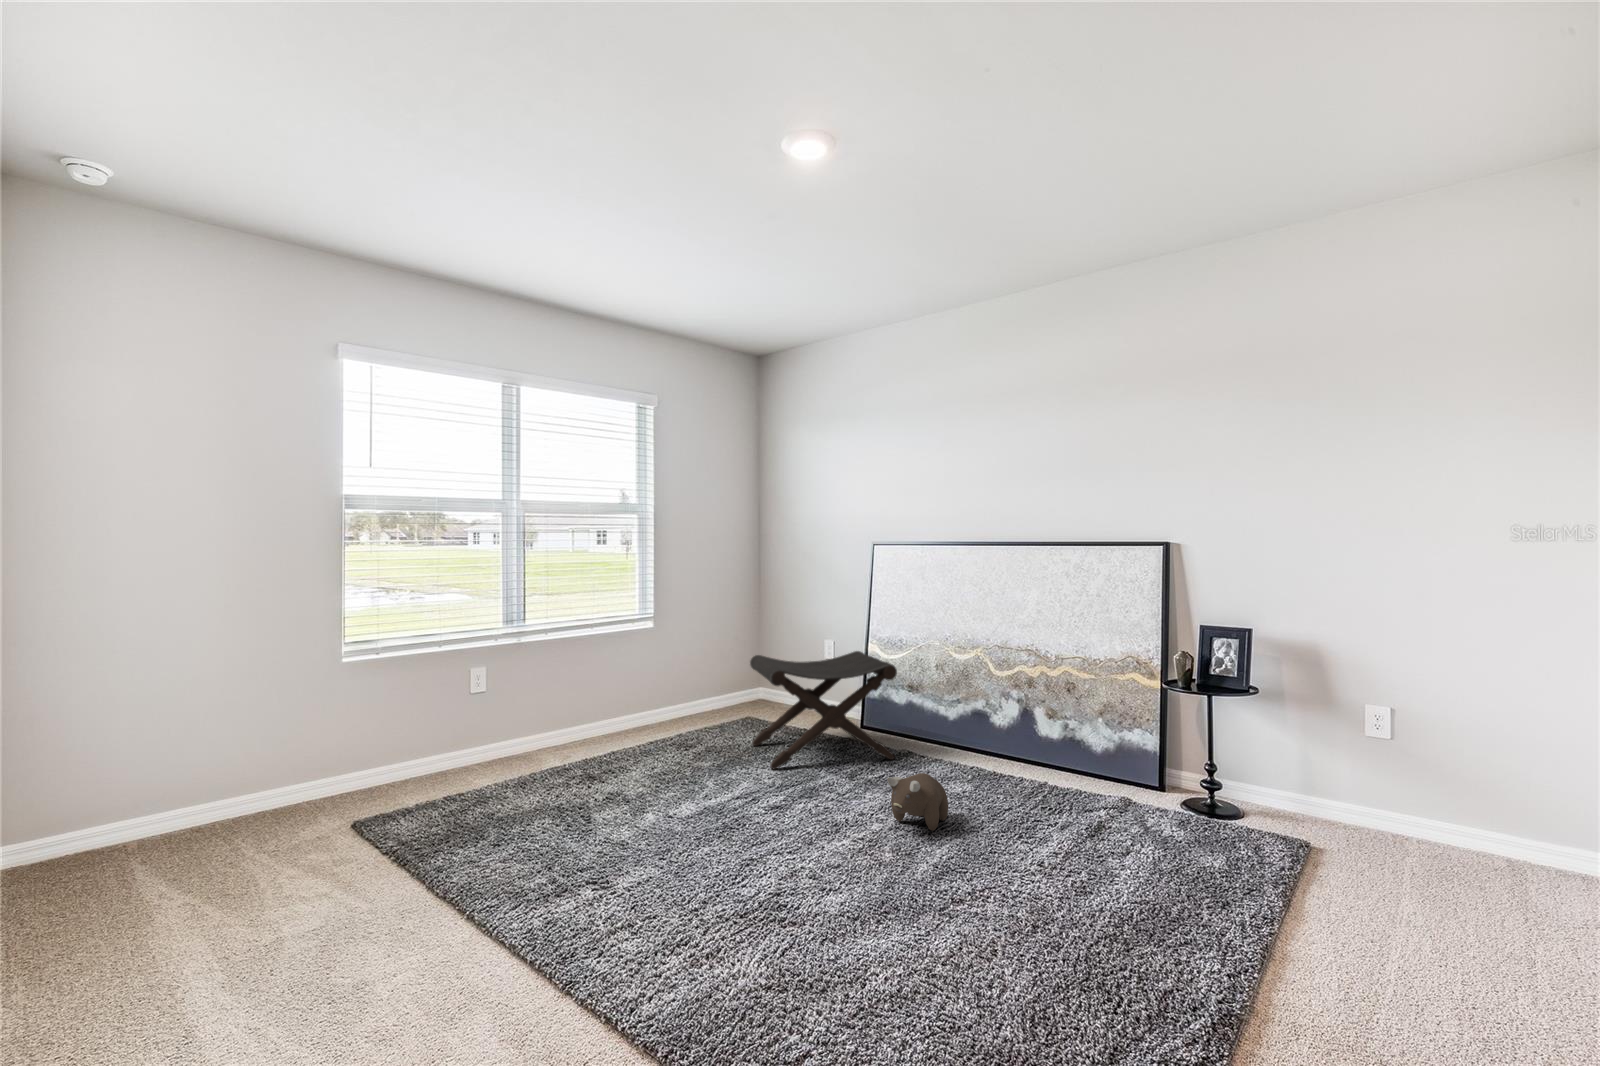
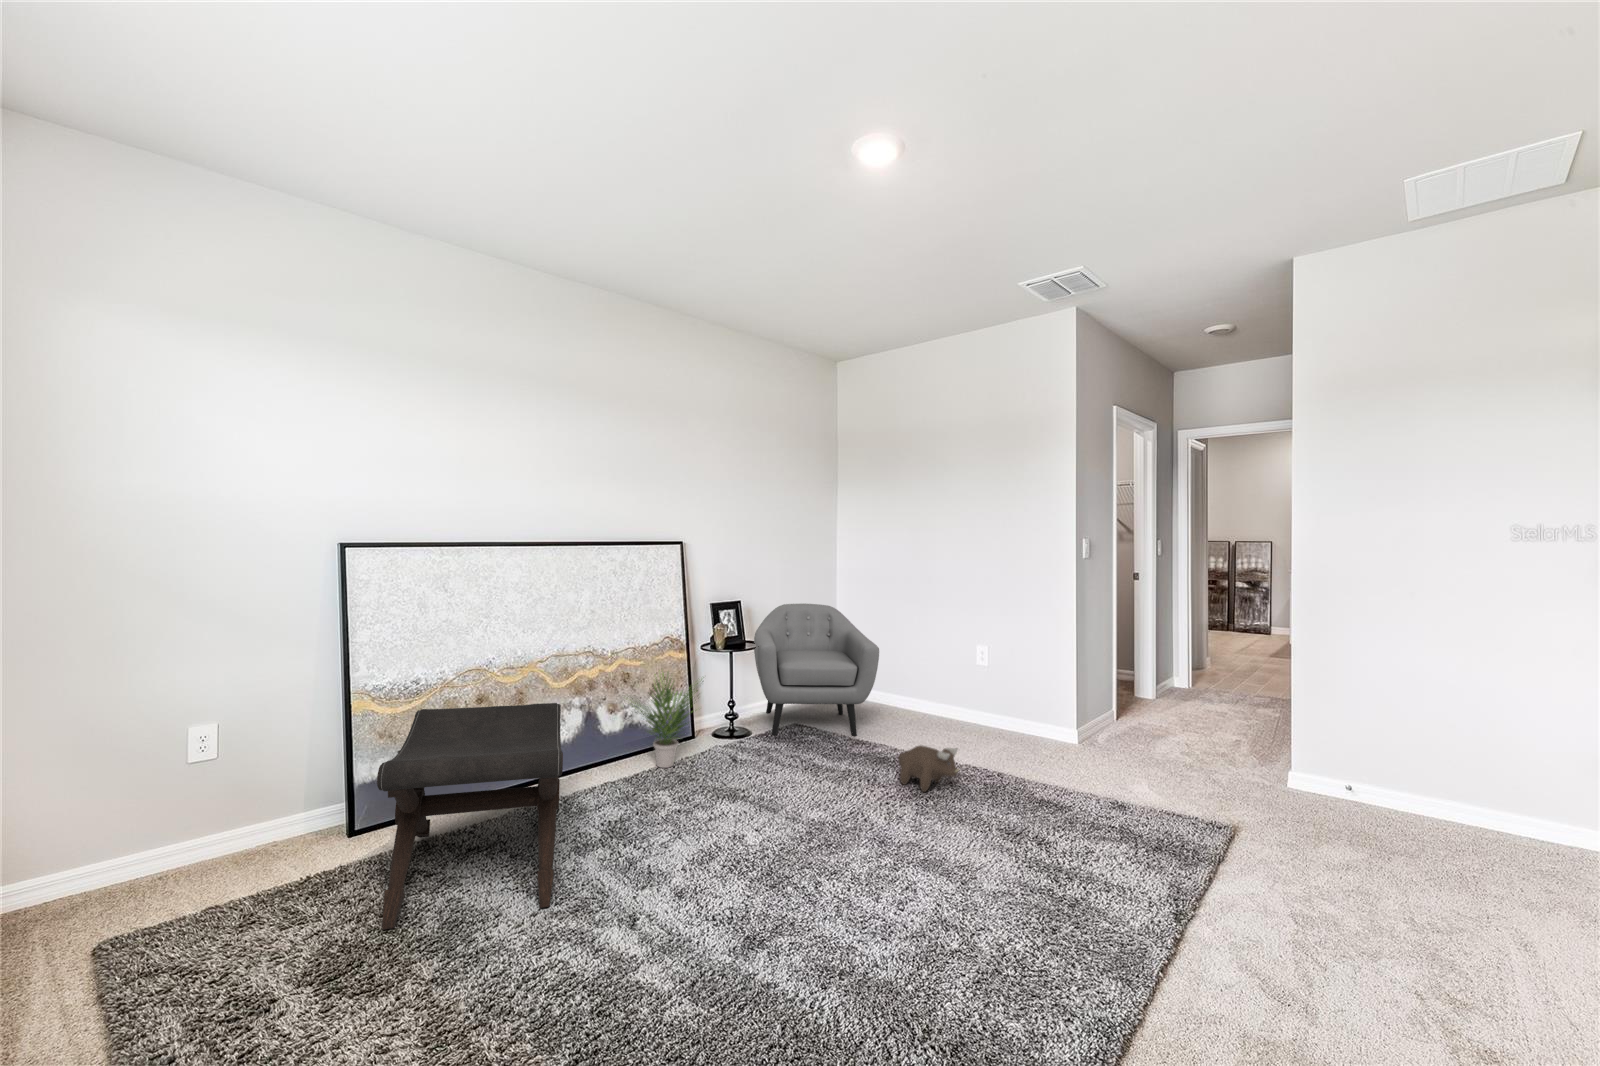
armchair: none [1211,652,1511,892] -> present [754,603,879,736]
potted plant: none [1004,682,1103,786] -> present [632,674,702,768]
plush toy: present [888,773,948,831] -> present [898,745,959,792]

